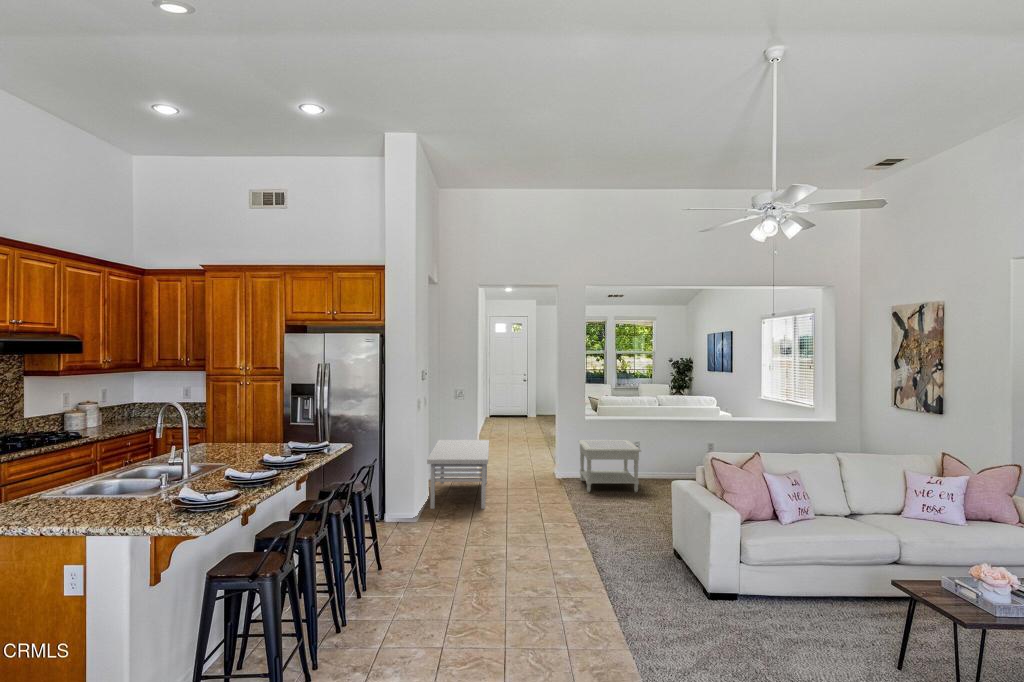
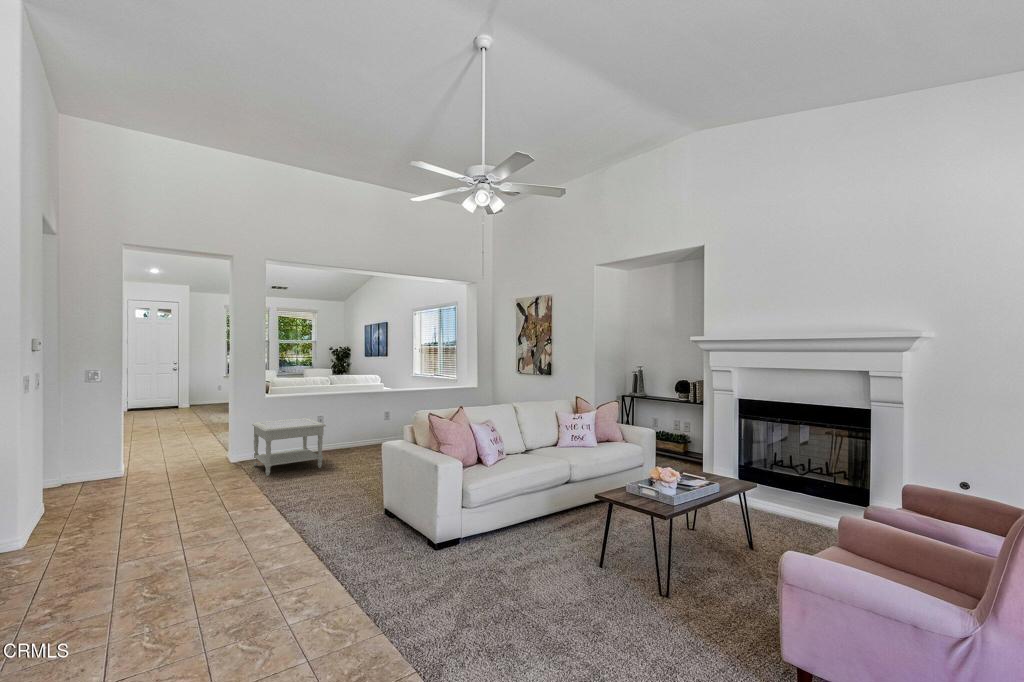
storage bench: present [427,440,489,509] -> none [25,433,136,535]

